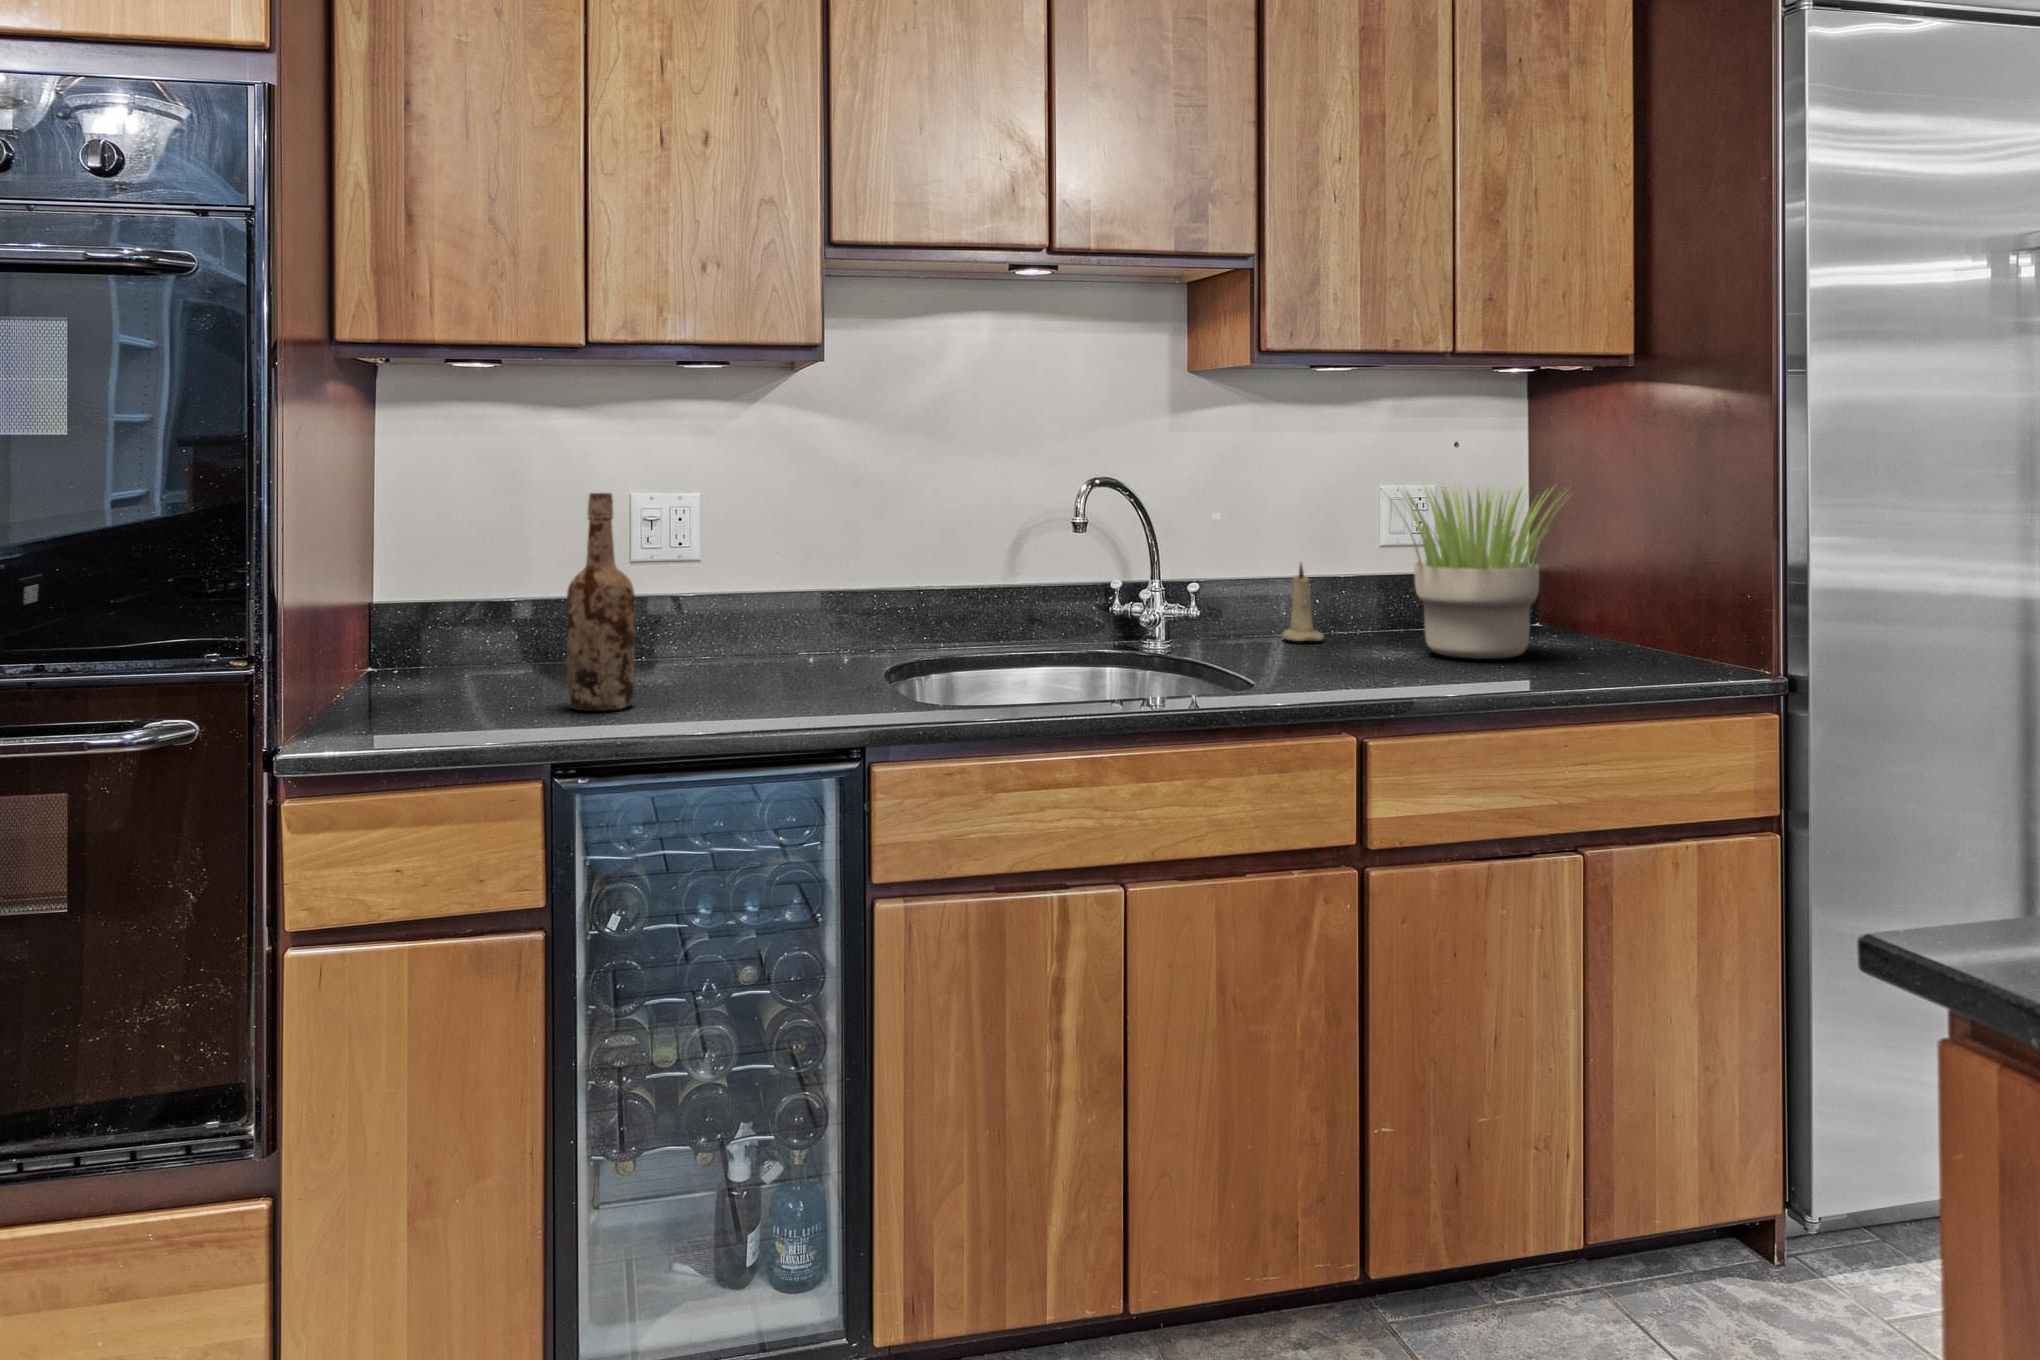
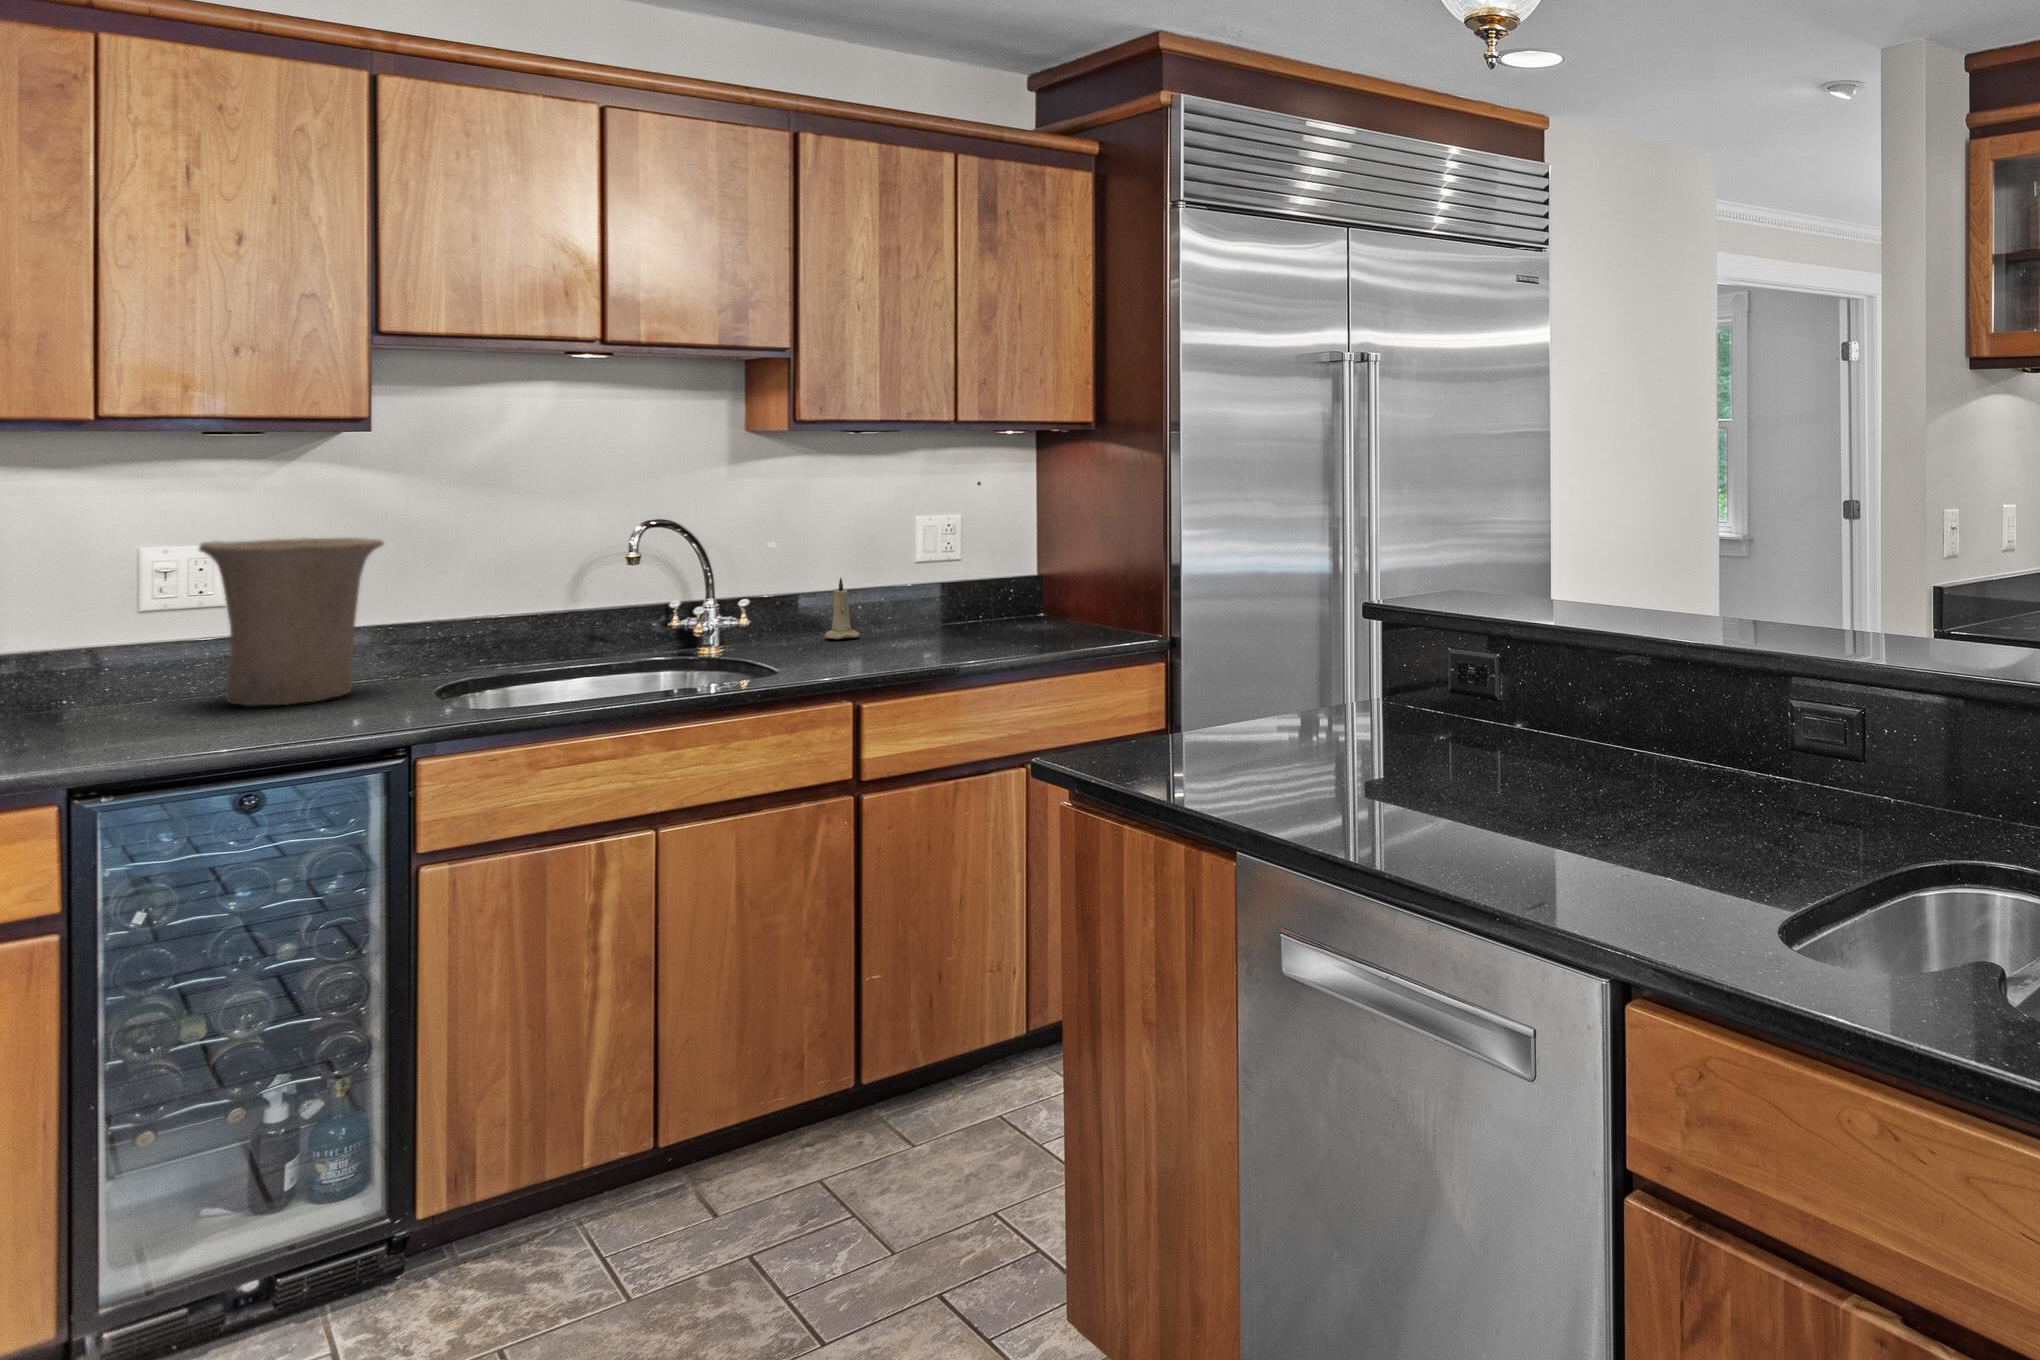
potted plant: present [1380,487,1569,659] -> none [889,513,1043,642]
vase: none [670,489,835,679] -> present [199,538,383,706]
wine bottle: present [567,493,635,711] -> none [79,550,158,743]

